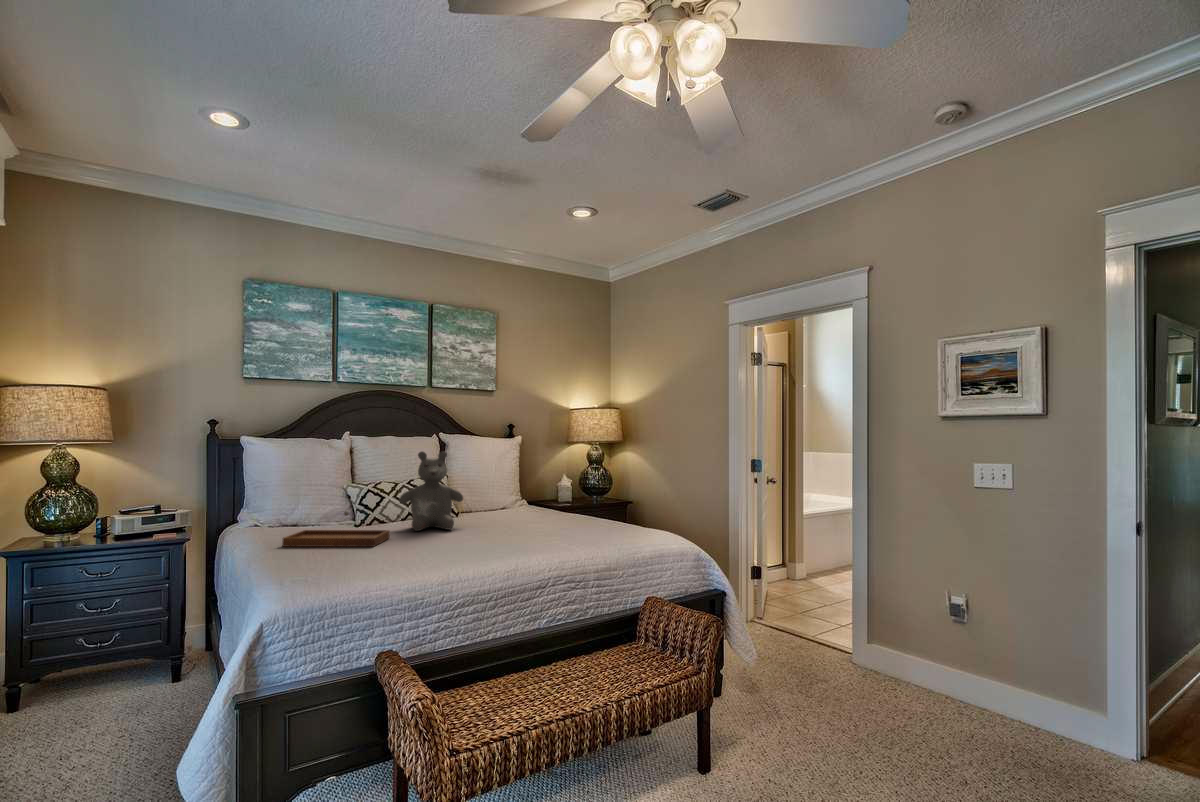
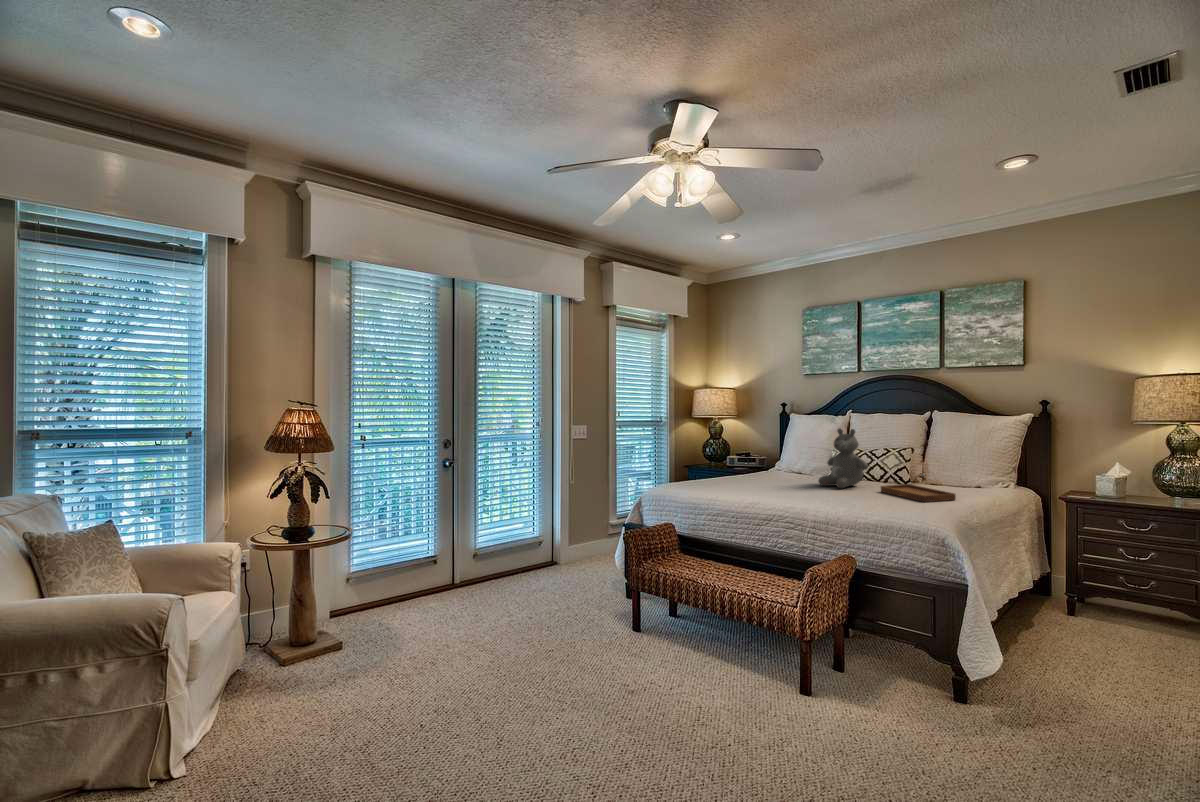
tray: present [282,511,390,547] -> present [881,474,956,502]

